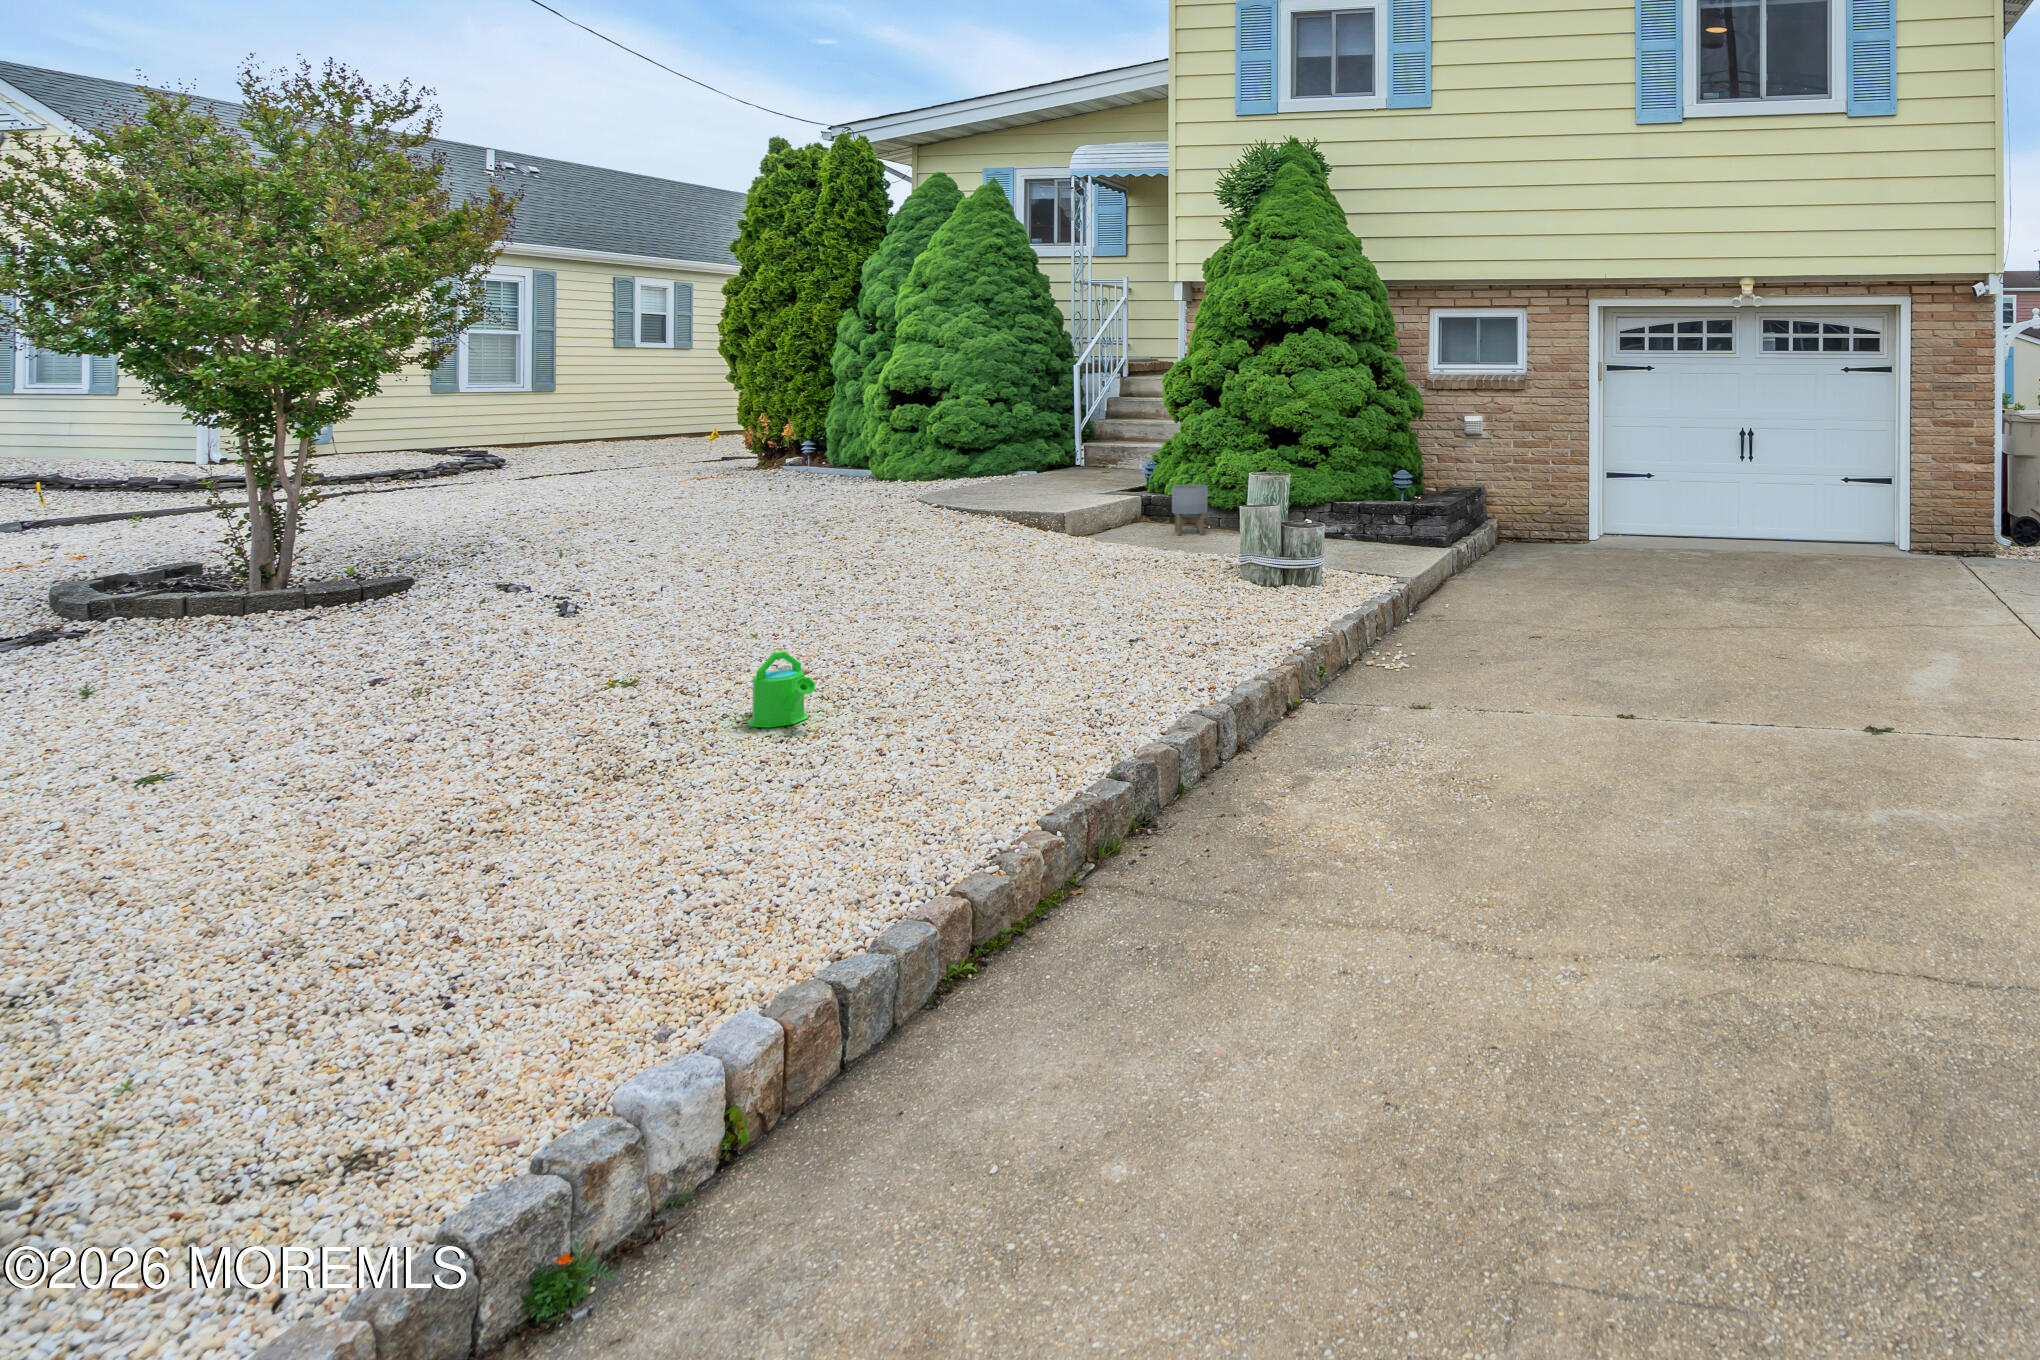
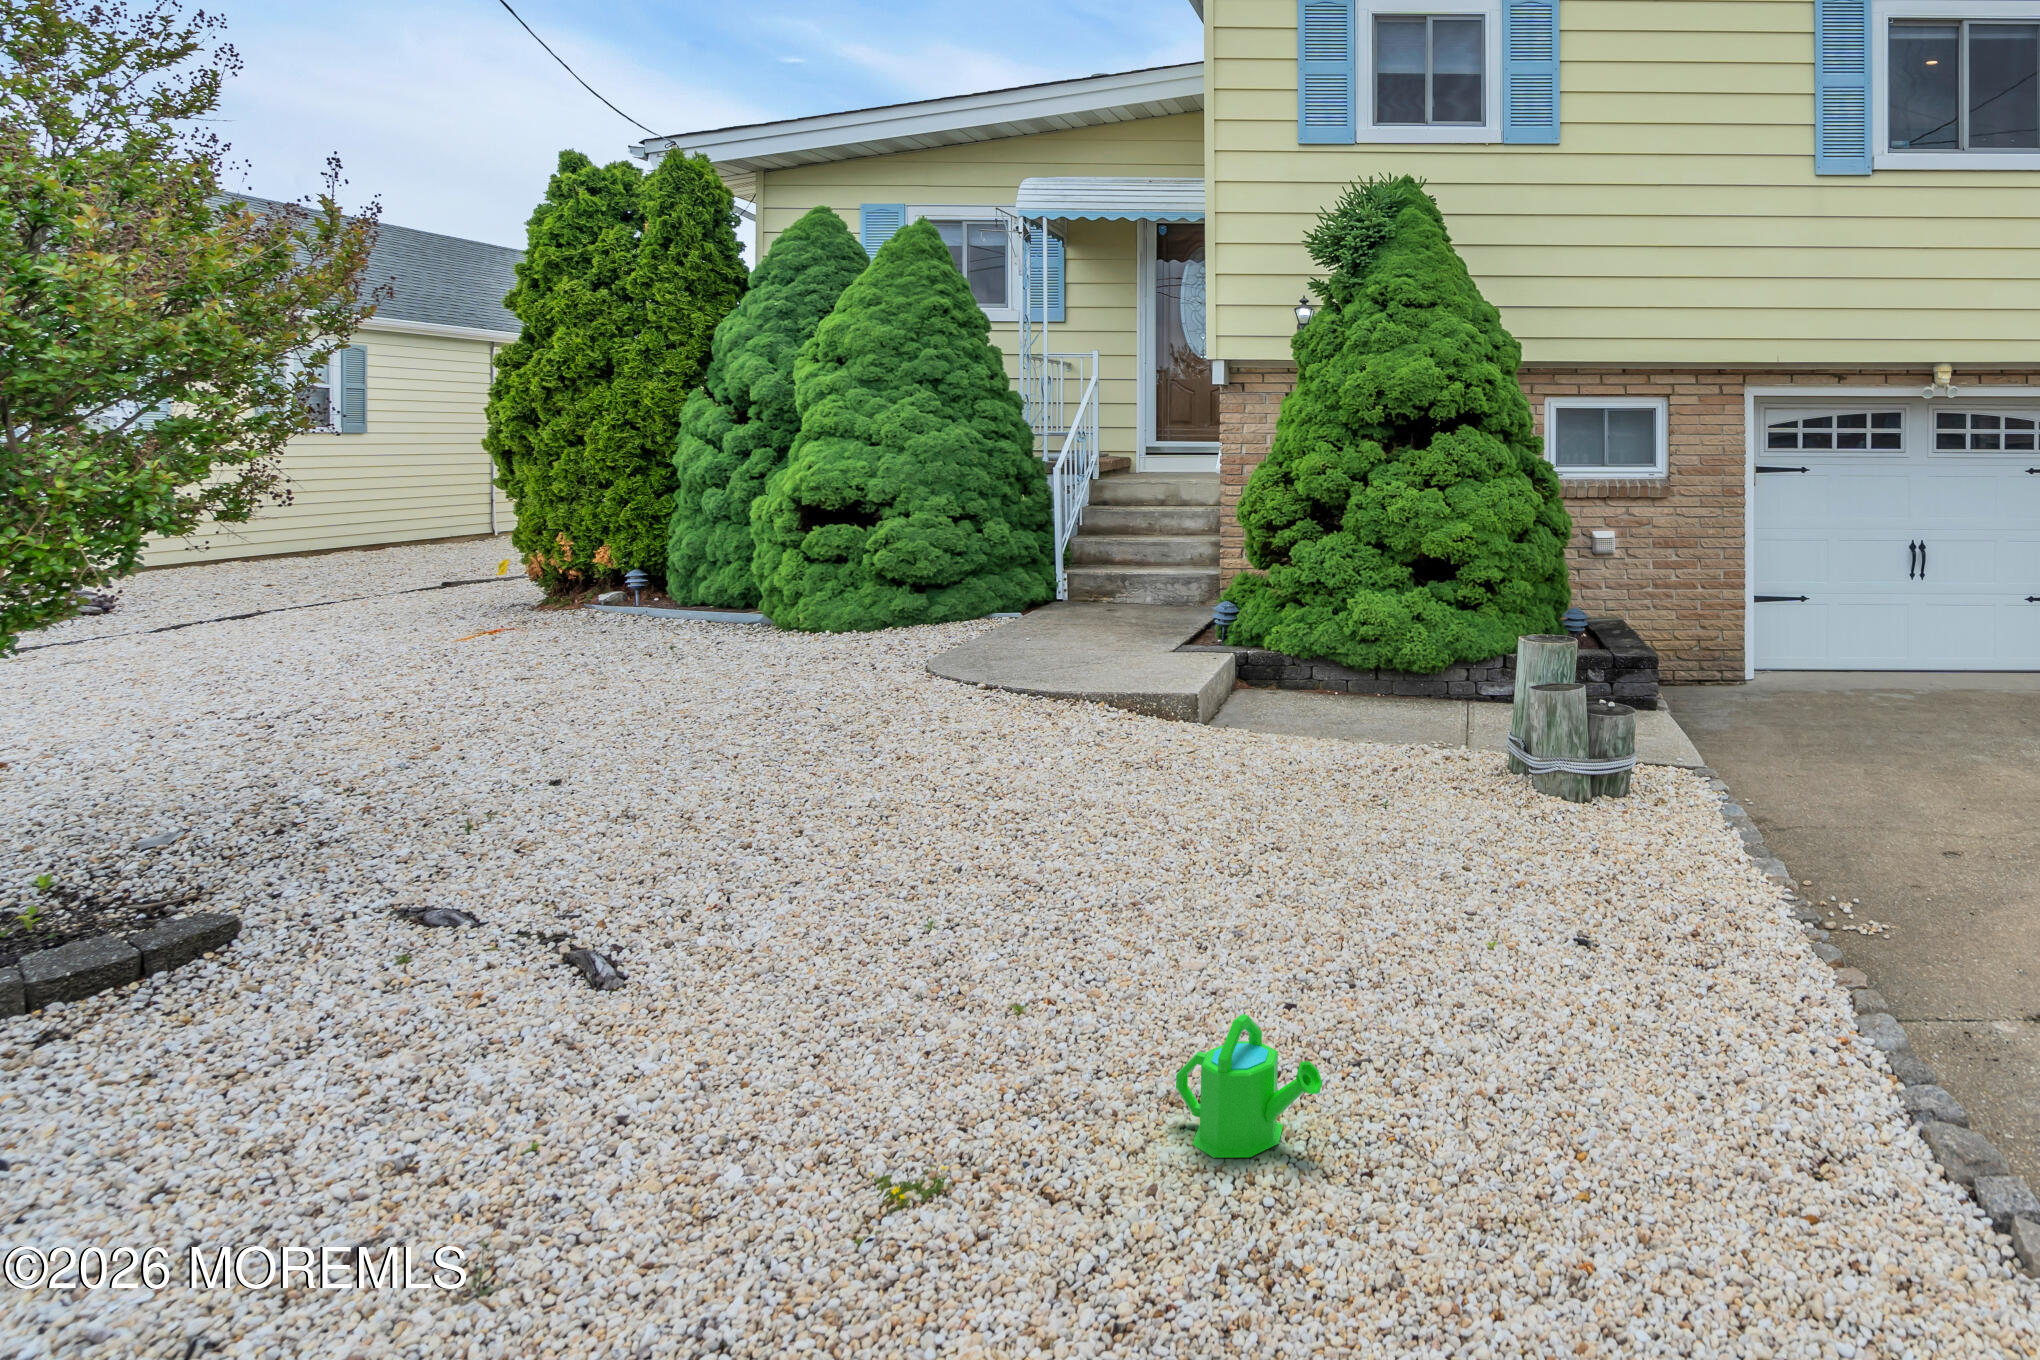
planter: present [1172,484,1208,536] -> none [1288,633,1334,704]

